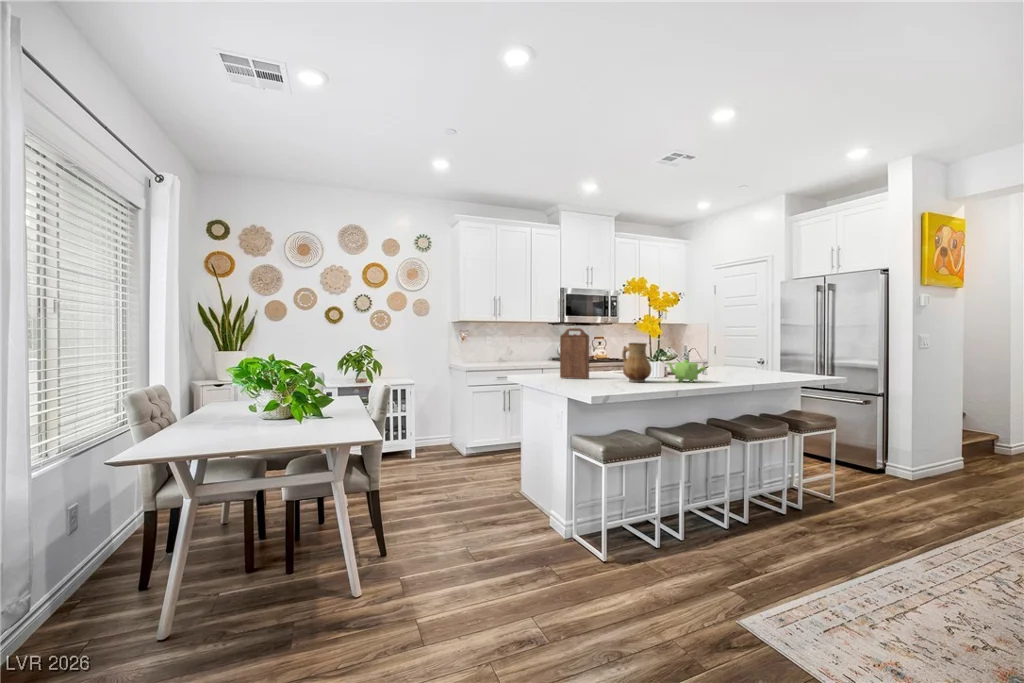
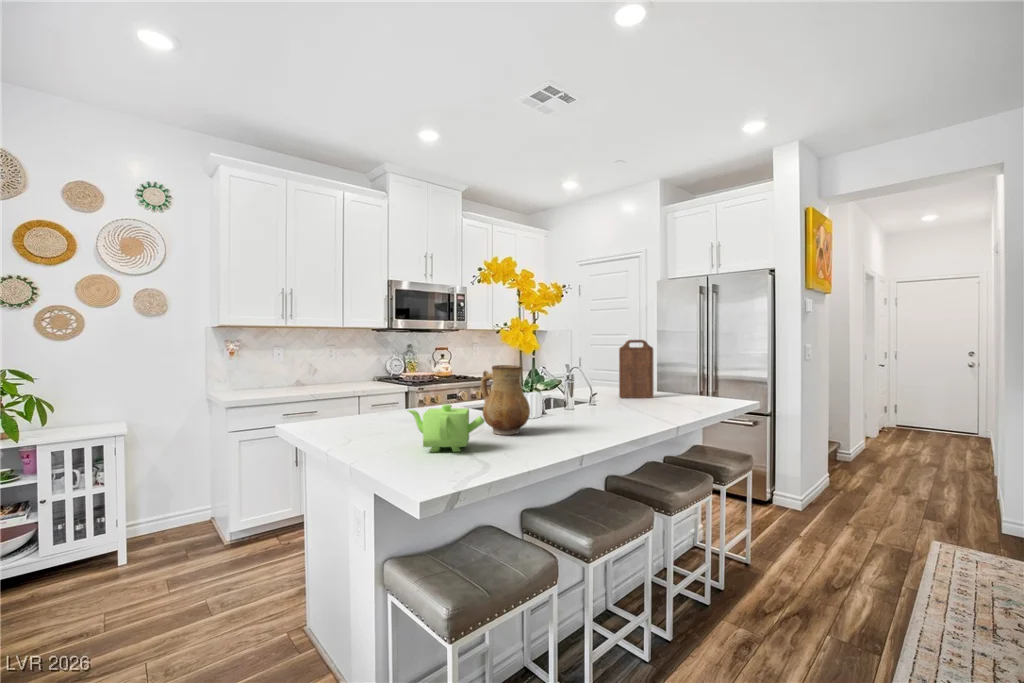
cutting board: present [560,328,589,379] -> present [619,340,654,398]
teapot: present [667,360,706,382] -> present [408,404,485,452]

